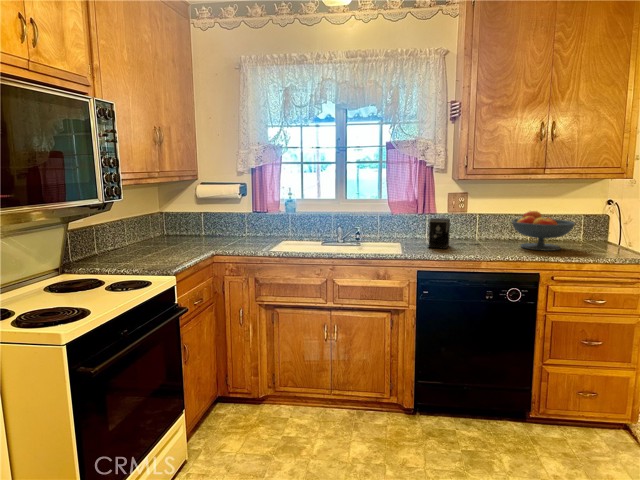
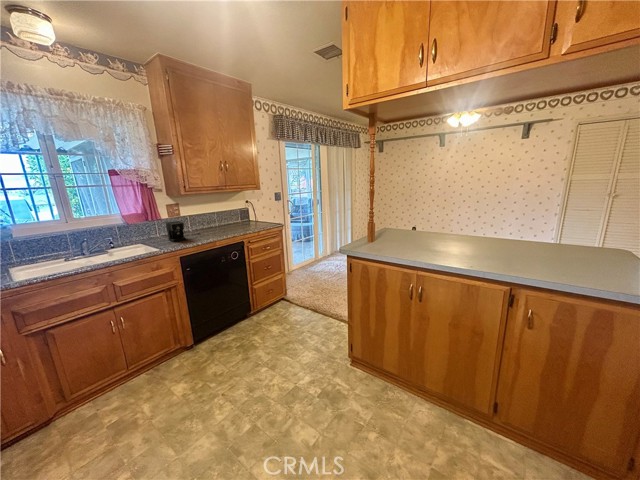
fruit bowl: present [511,211,575,251] -> none [213,210,246,231]

